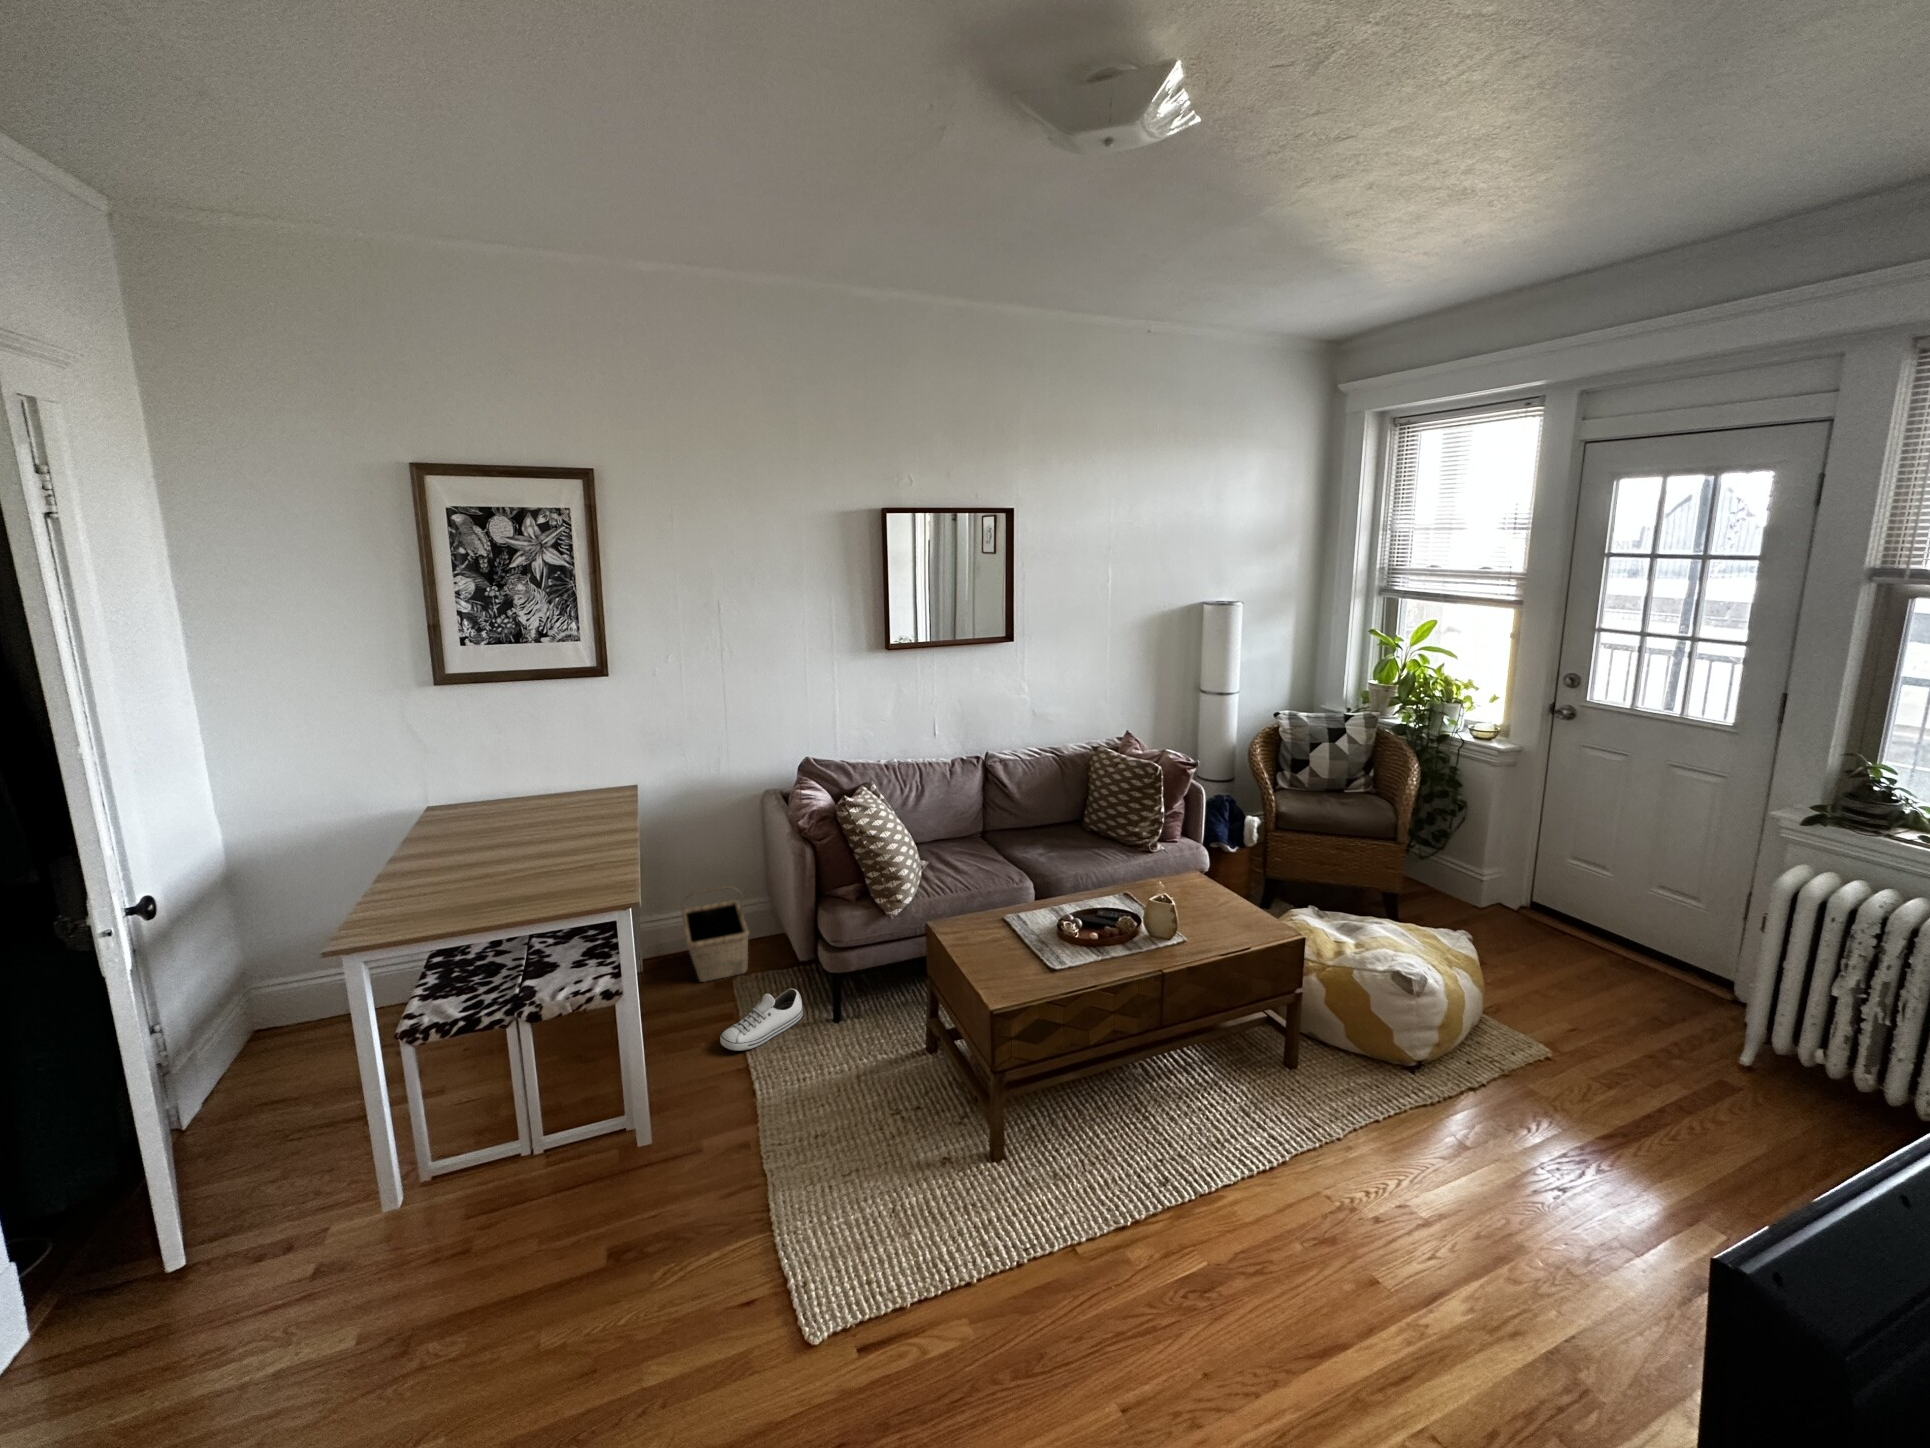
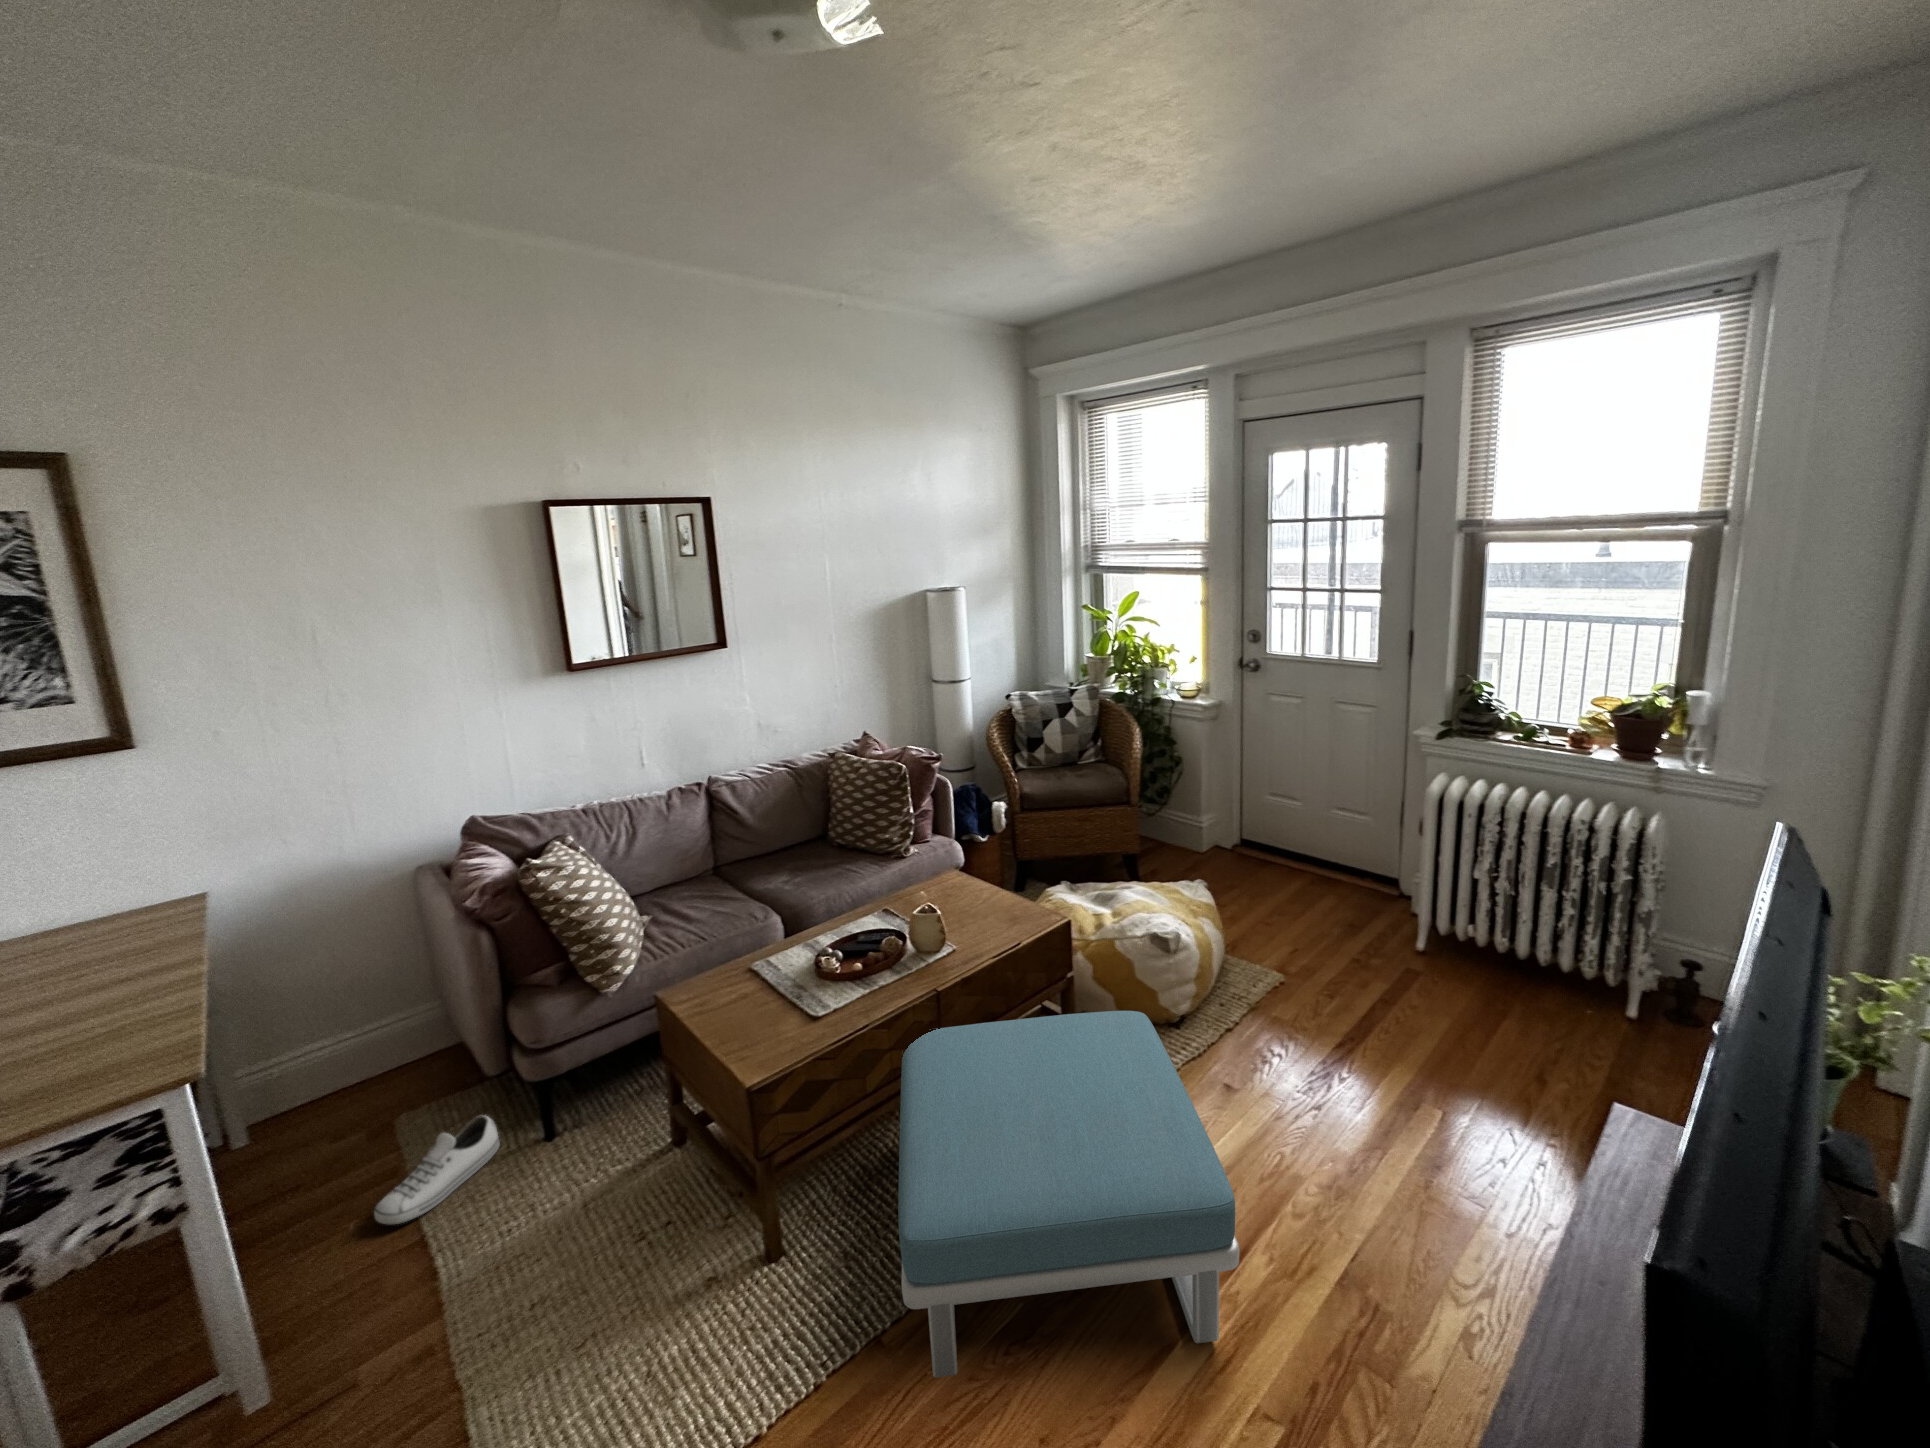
basket: present [682,886,749,982] -> none [299,1000,414,1138]
footstool: none [1099,1006,1430,1359] -> present [898,1011,1239,1378]

